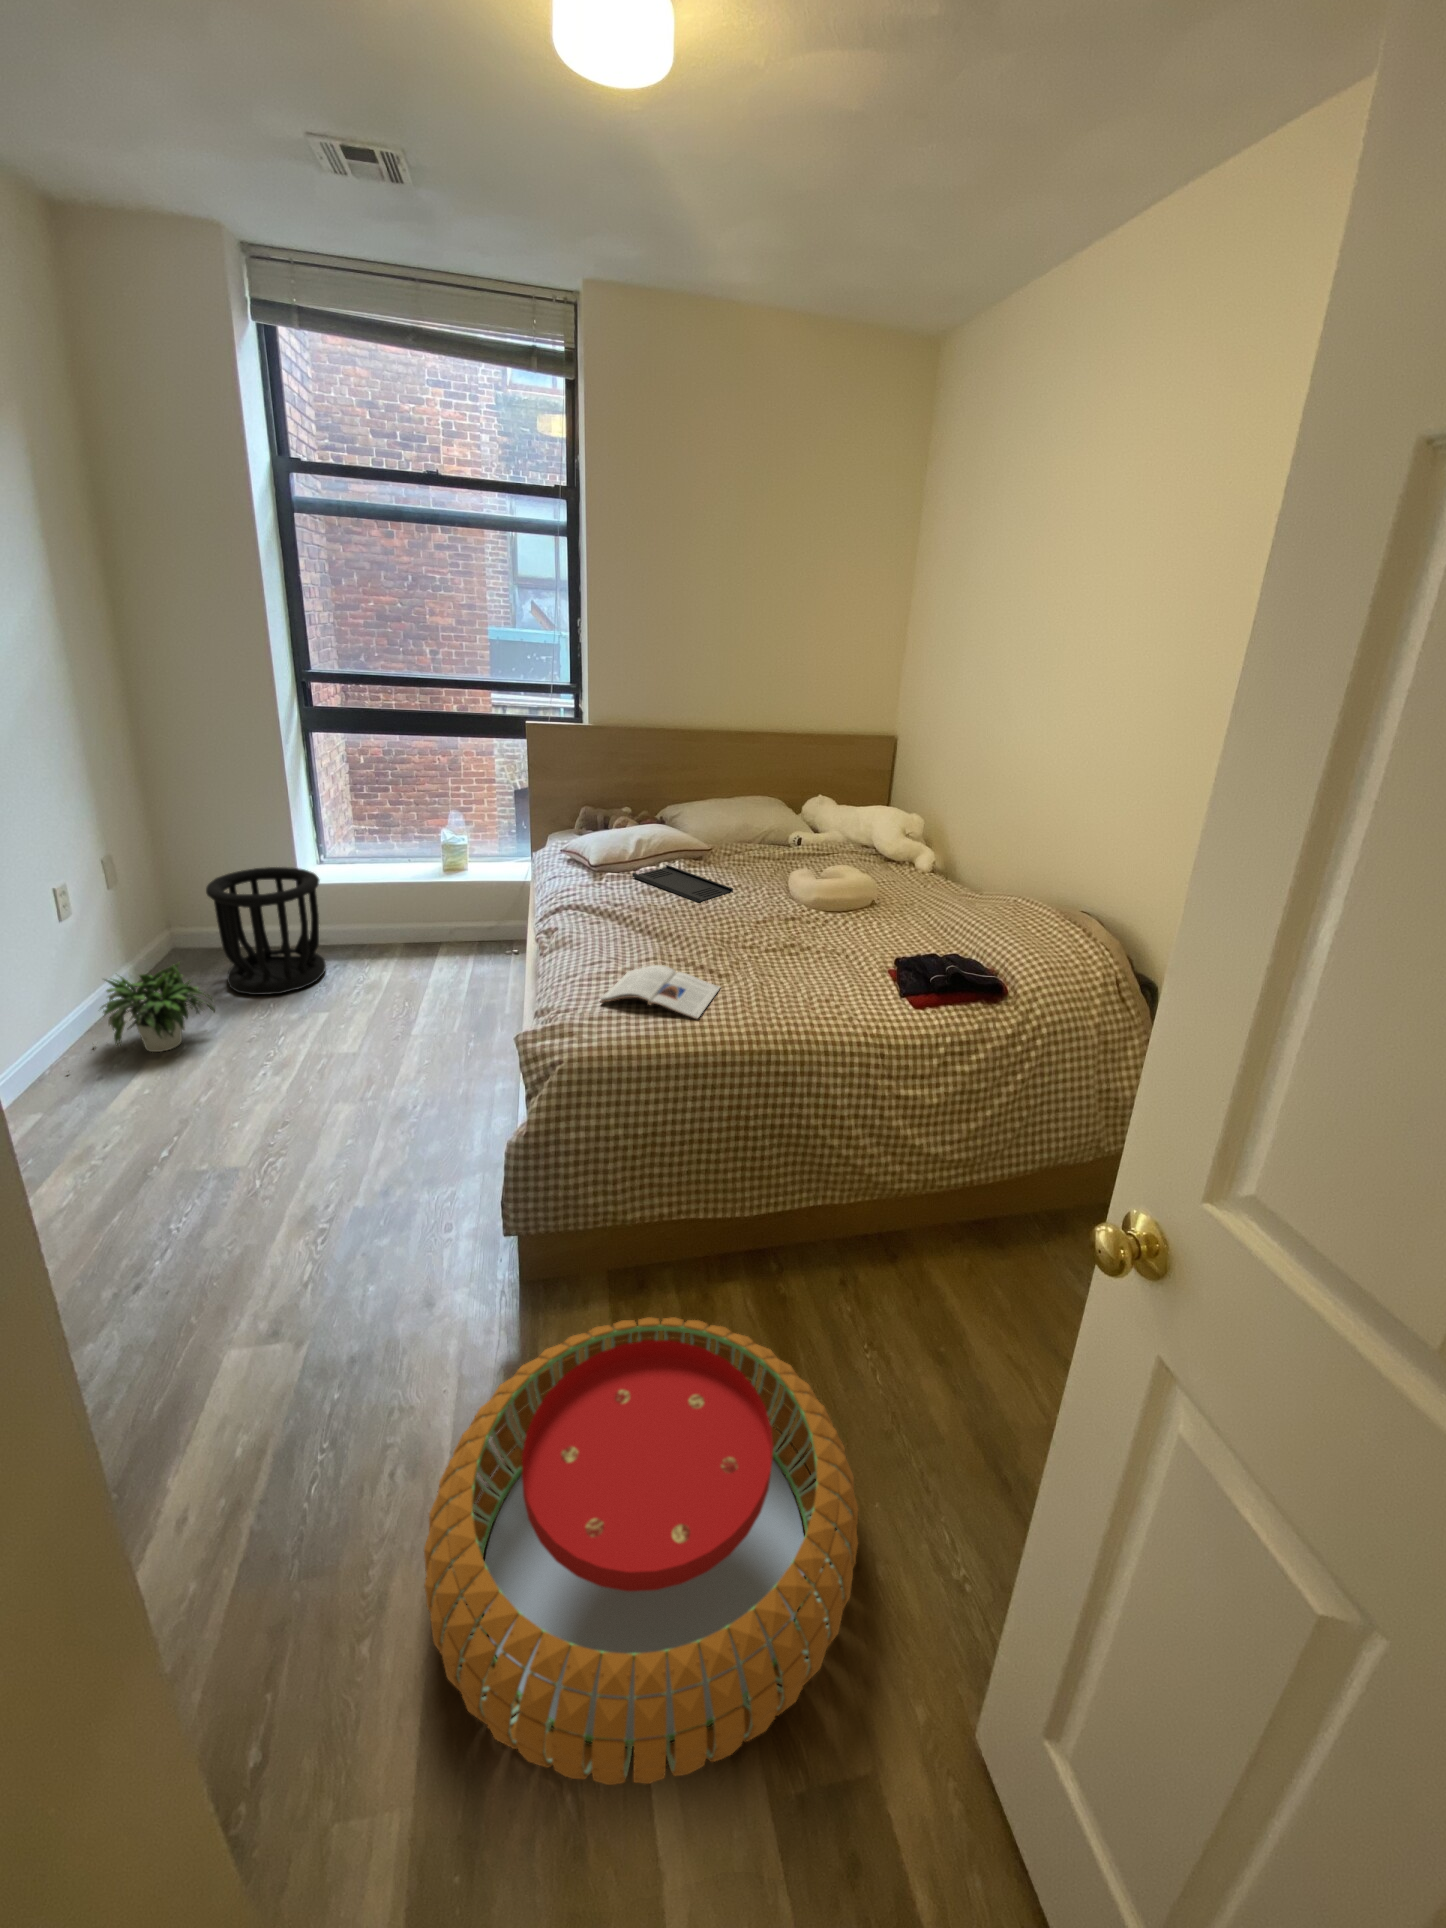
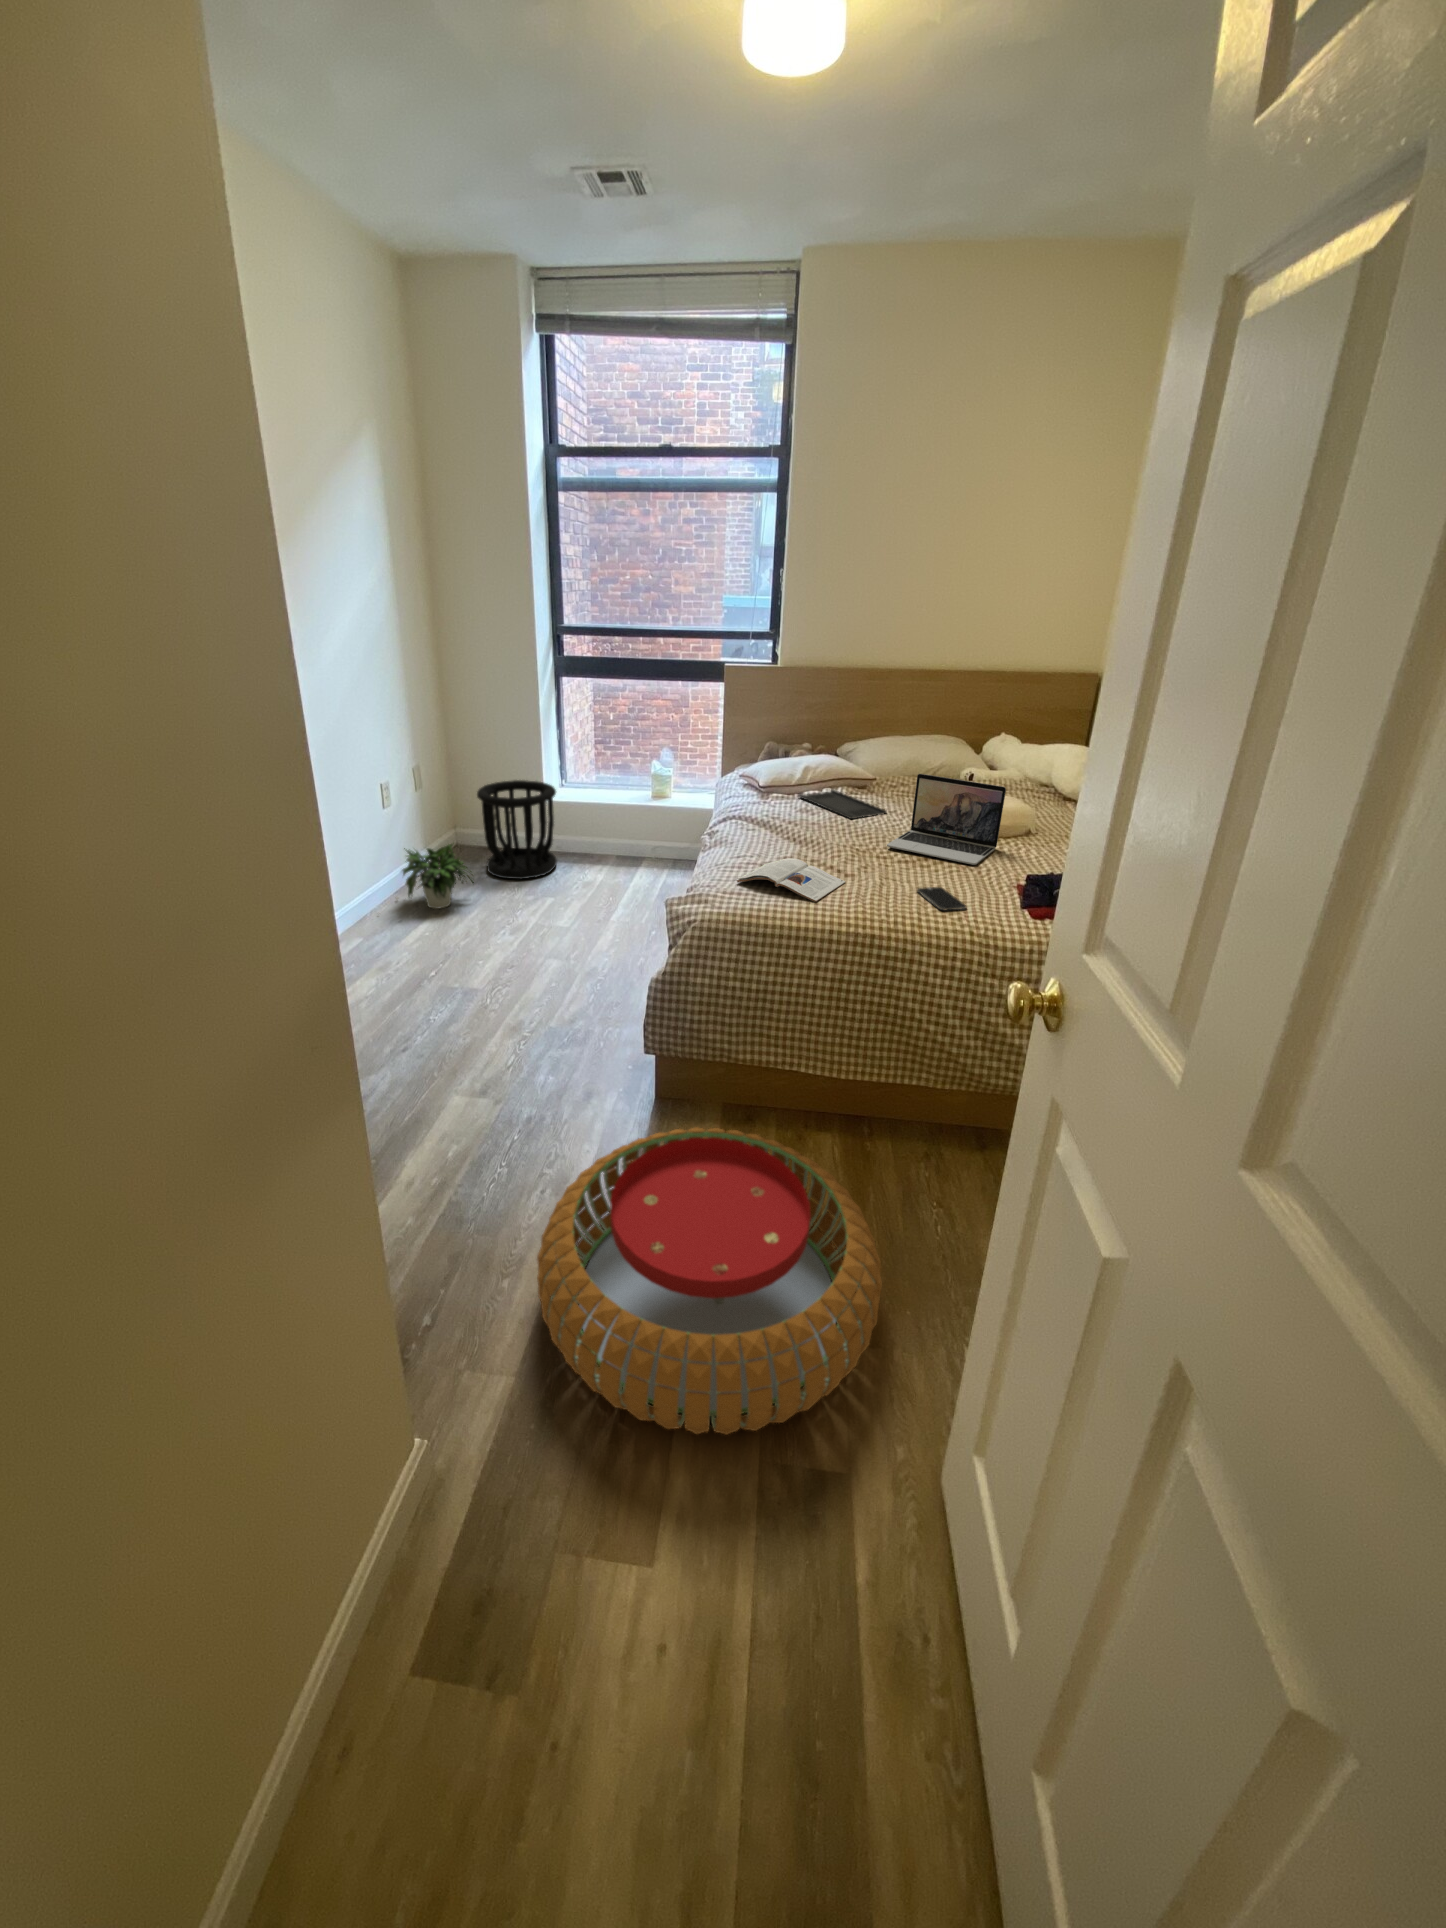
laptop: none [748,853,861,950] -> present [887,774,1006,865]
smartphone: none [798,983,854,1013] -> present [917,887,966,911]

